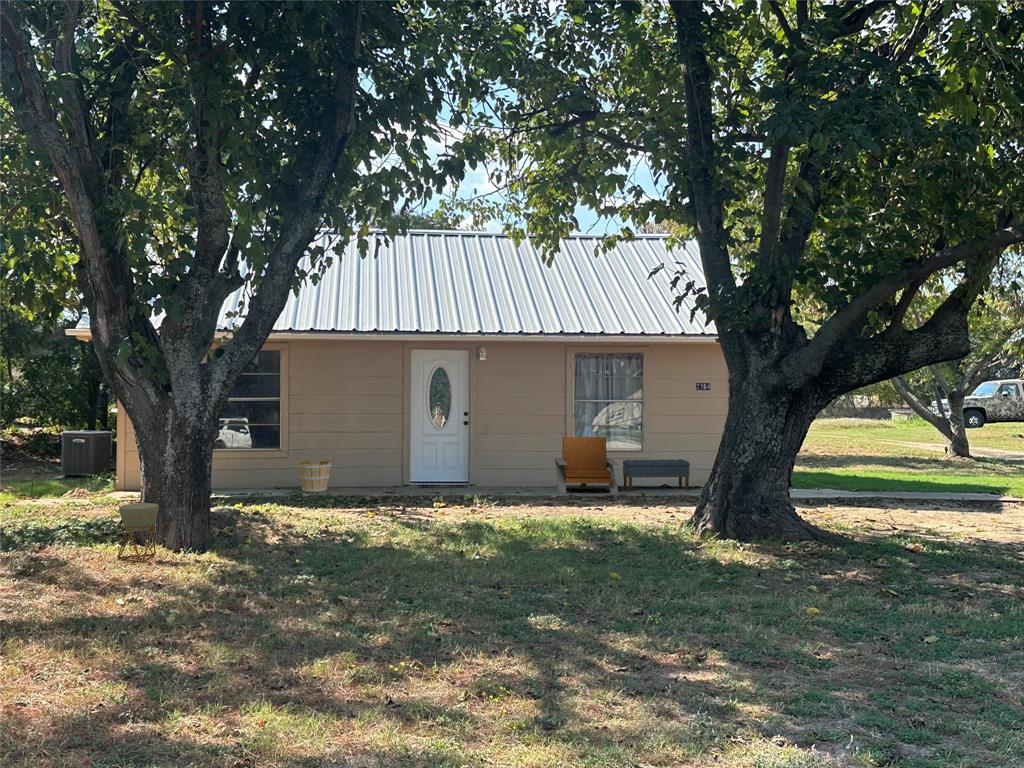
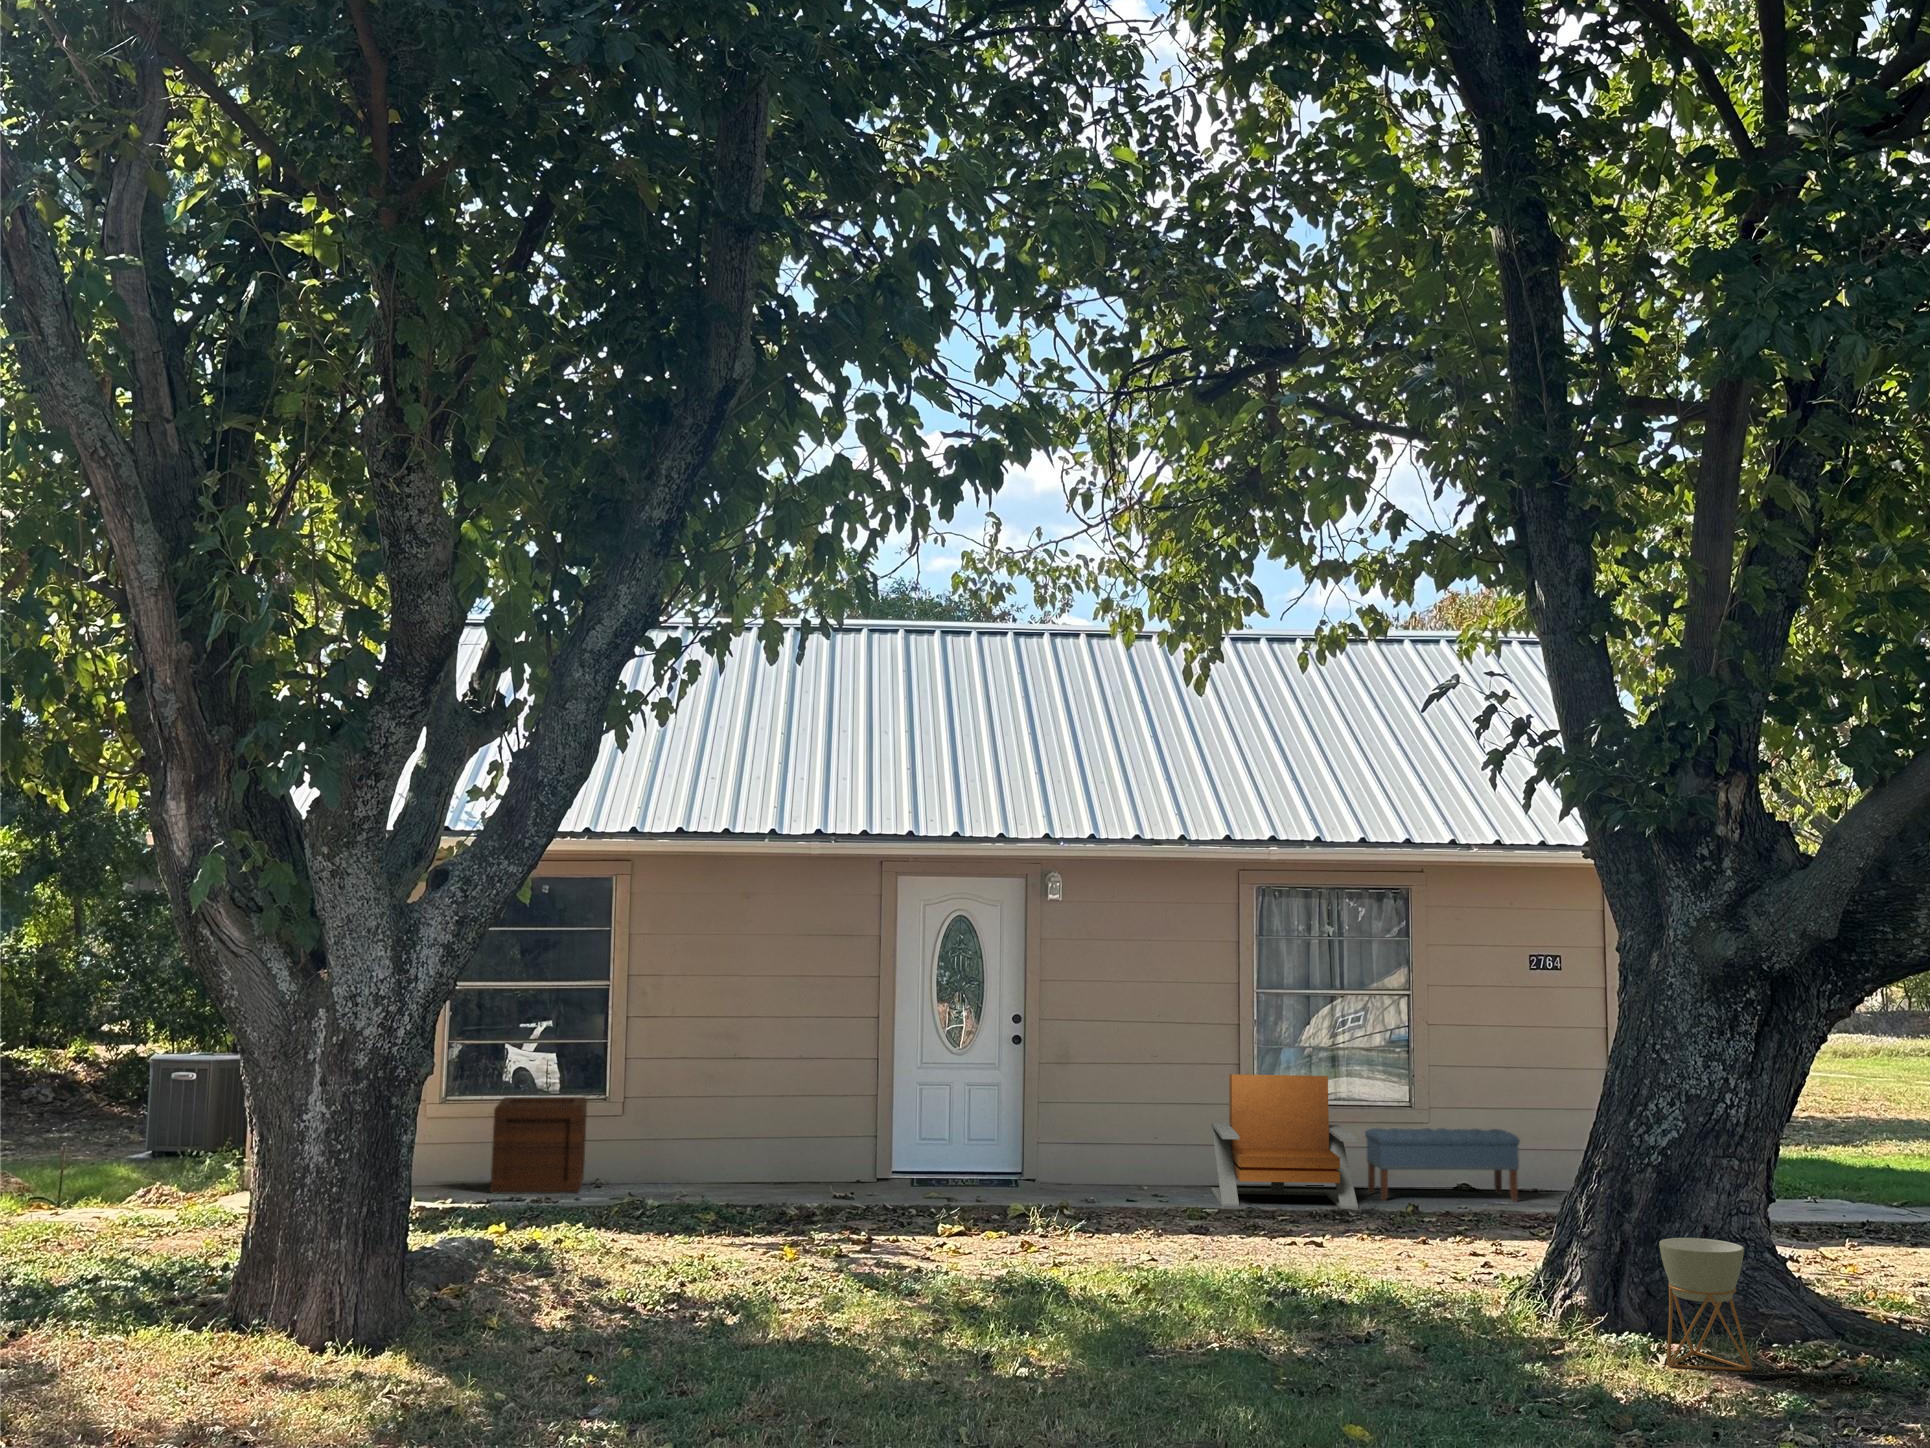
wooden crate: none [232,451,273,494] -> present [490,1097,587,1193]
wooden bucket: present [297,460,332,492] -> none [638,1120,714,1193]
planter: present [118,503,159,563] -> present [1659,1238,1752,1371]

